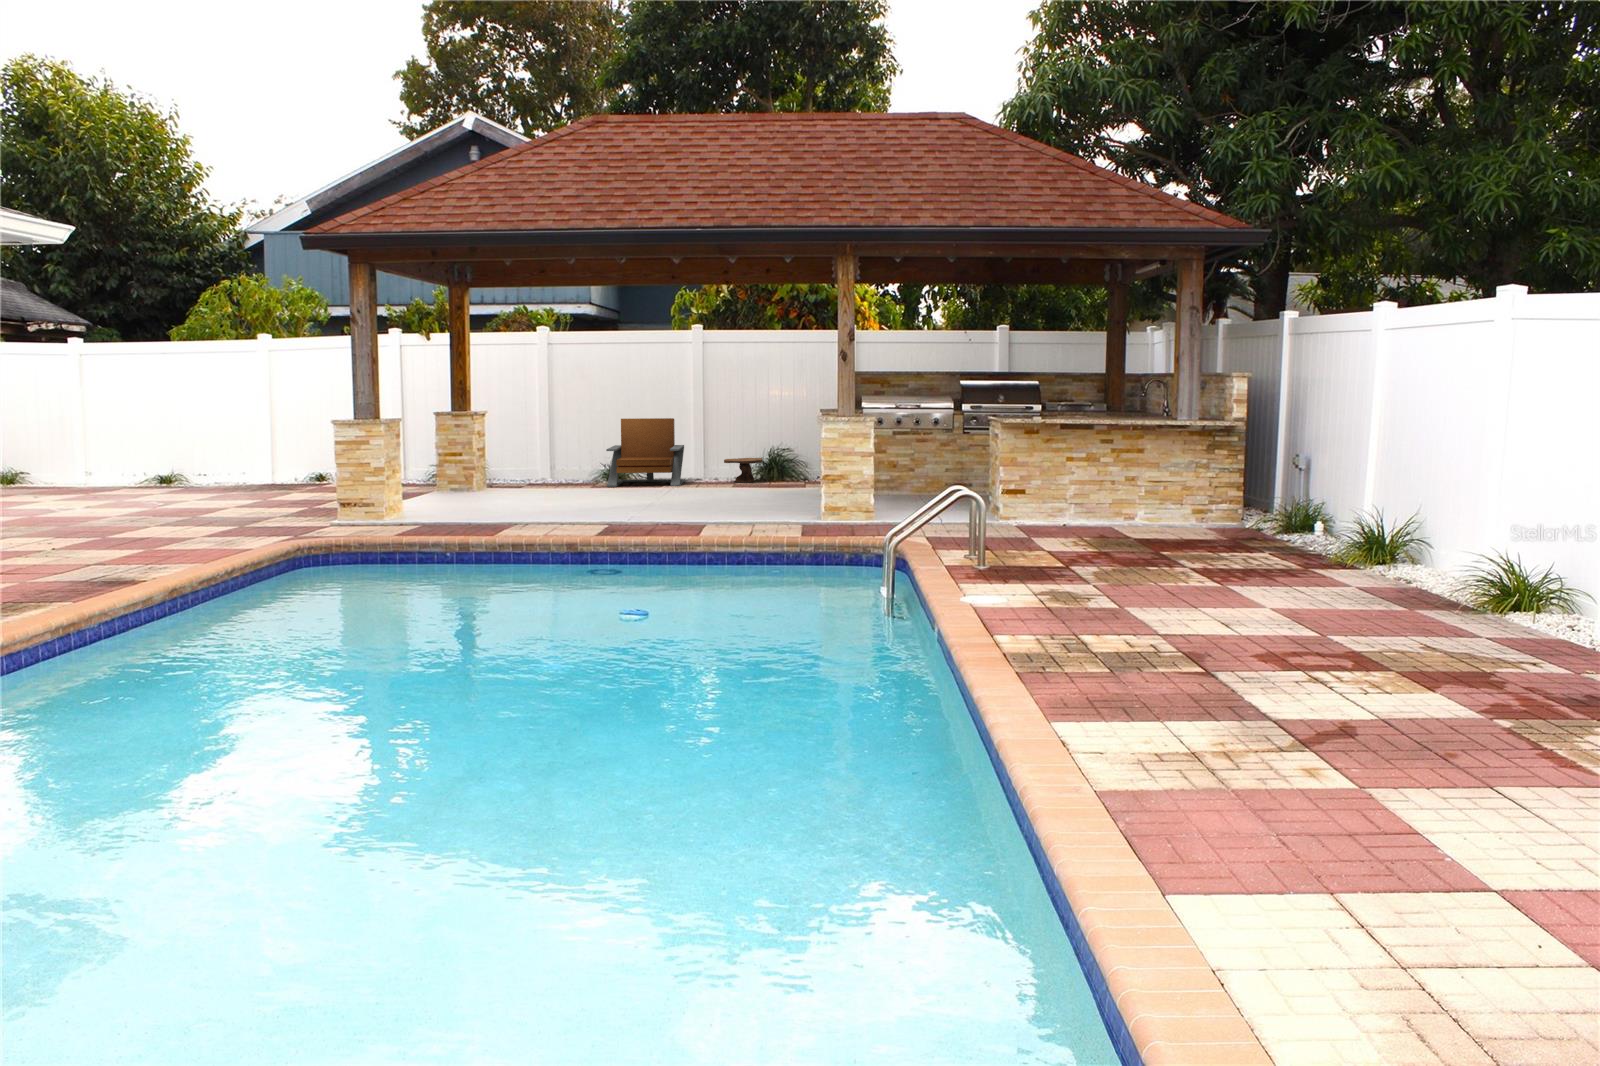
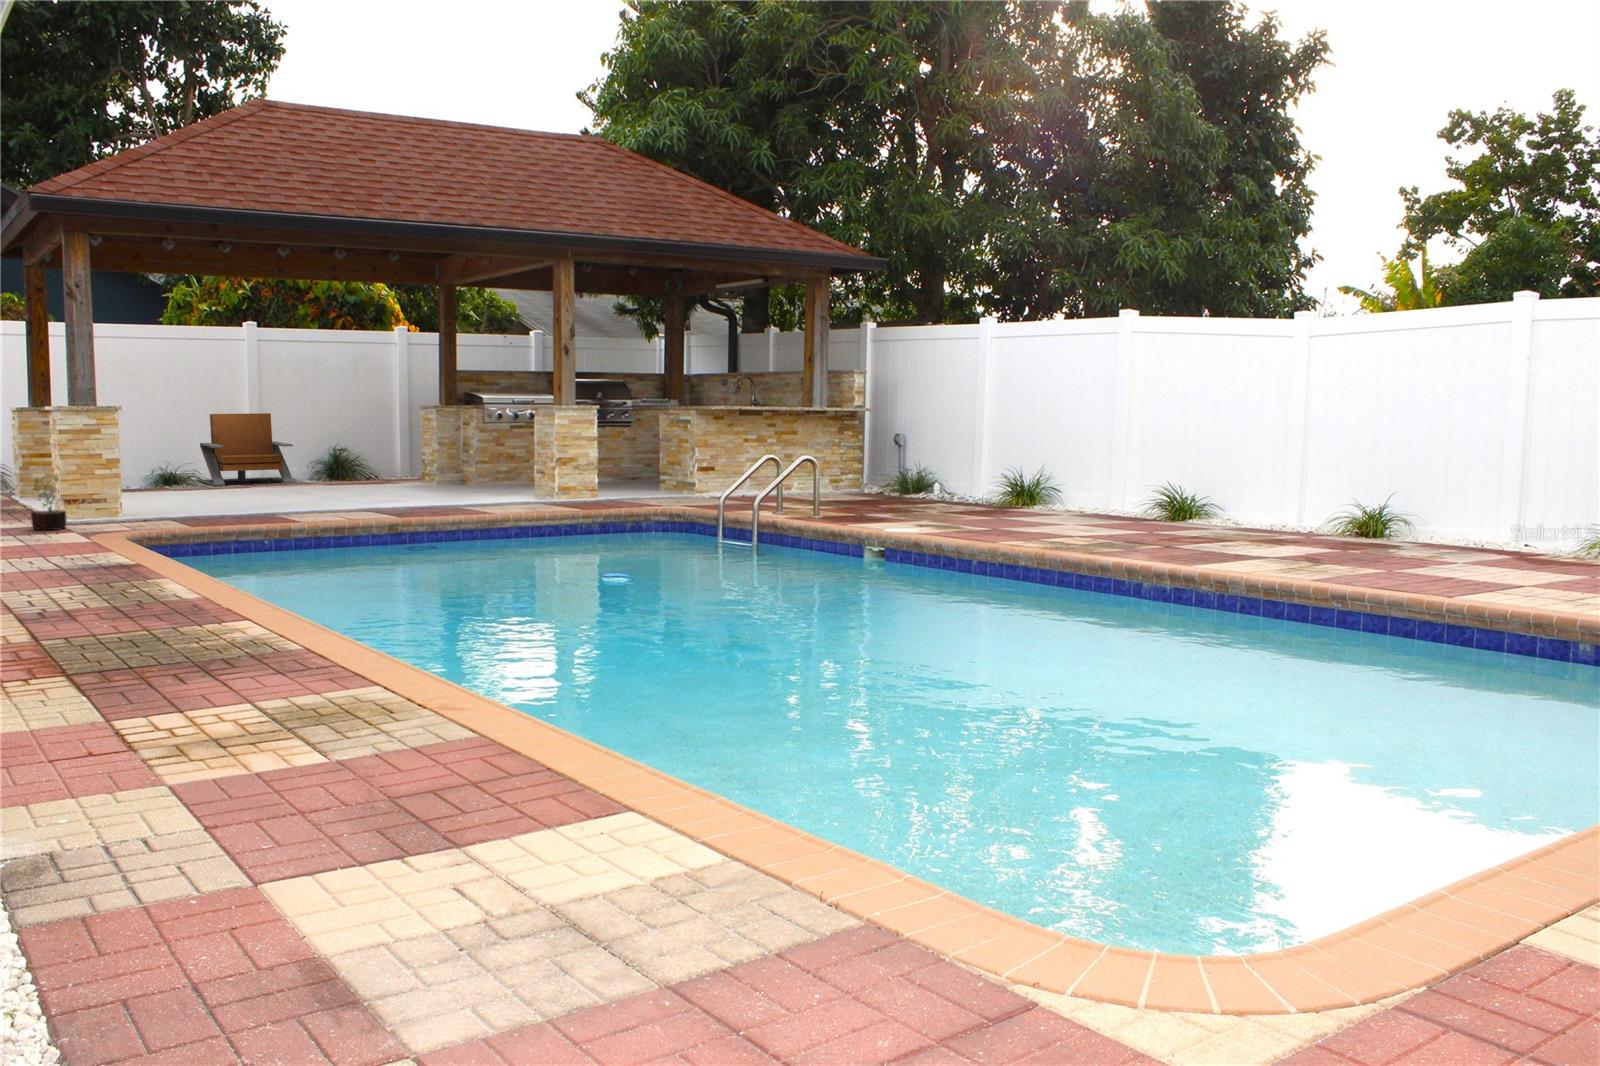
side table: present [724,458,763,483] -> none [328,453,369,478]
decorative plant: none [306,478,340,530] -> present [31,475,67,530]

